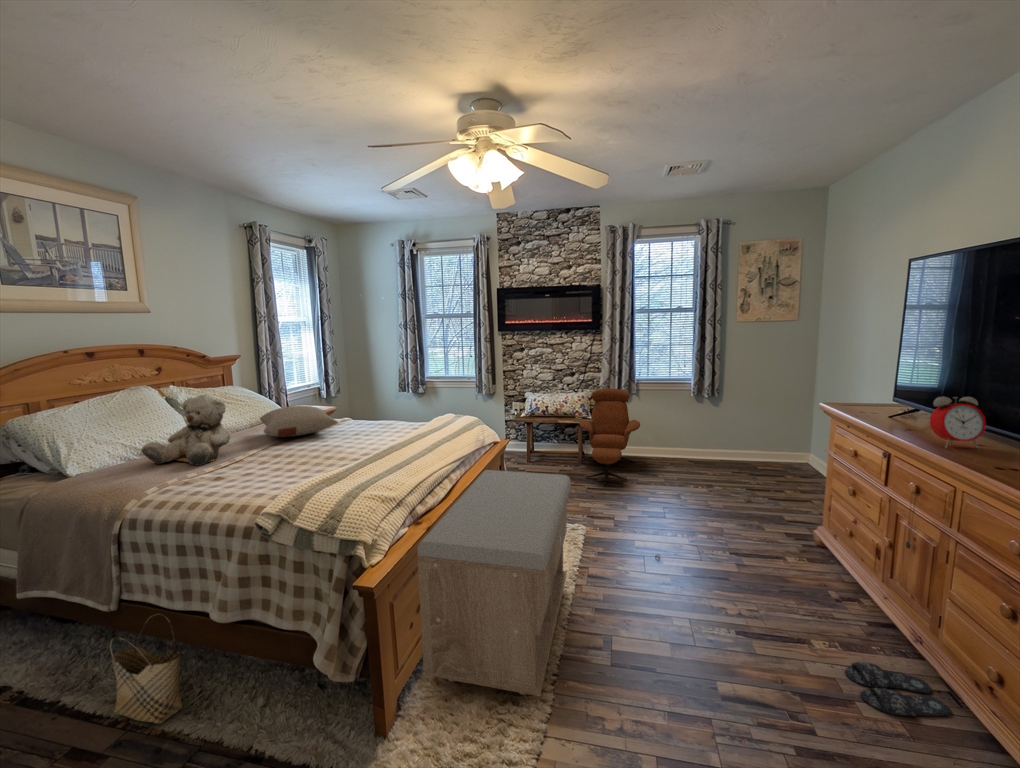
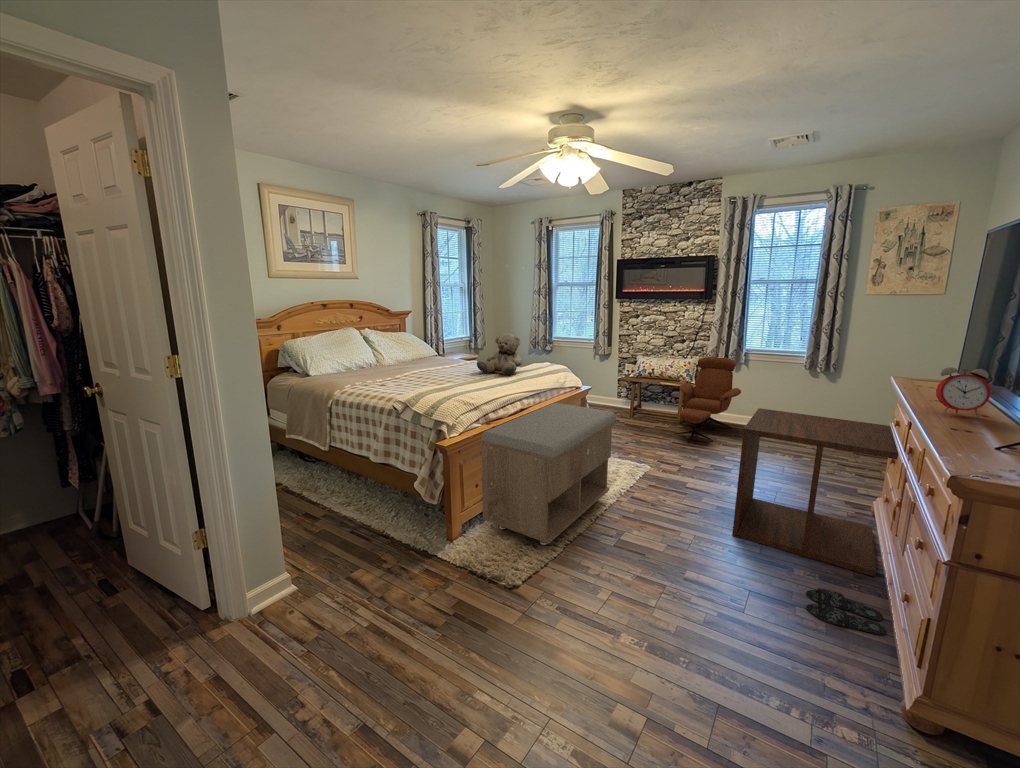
teddy bear: present [142,395,230,465] -> present [477,333,522,376]
pillow: present [260,406,338,437] -> none [415,348,463,368]
side table: none [706,449,894,627] -> present [732,408,898,577]
woven basket: present [110,613,183,724] -> none [324,454,356,511]

